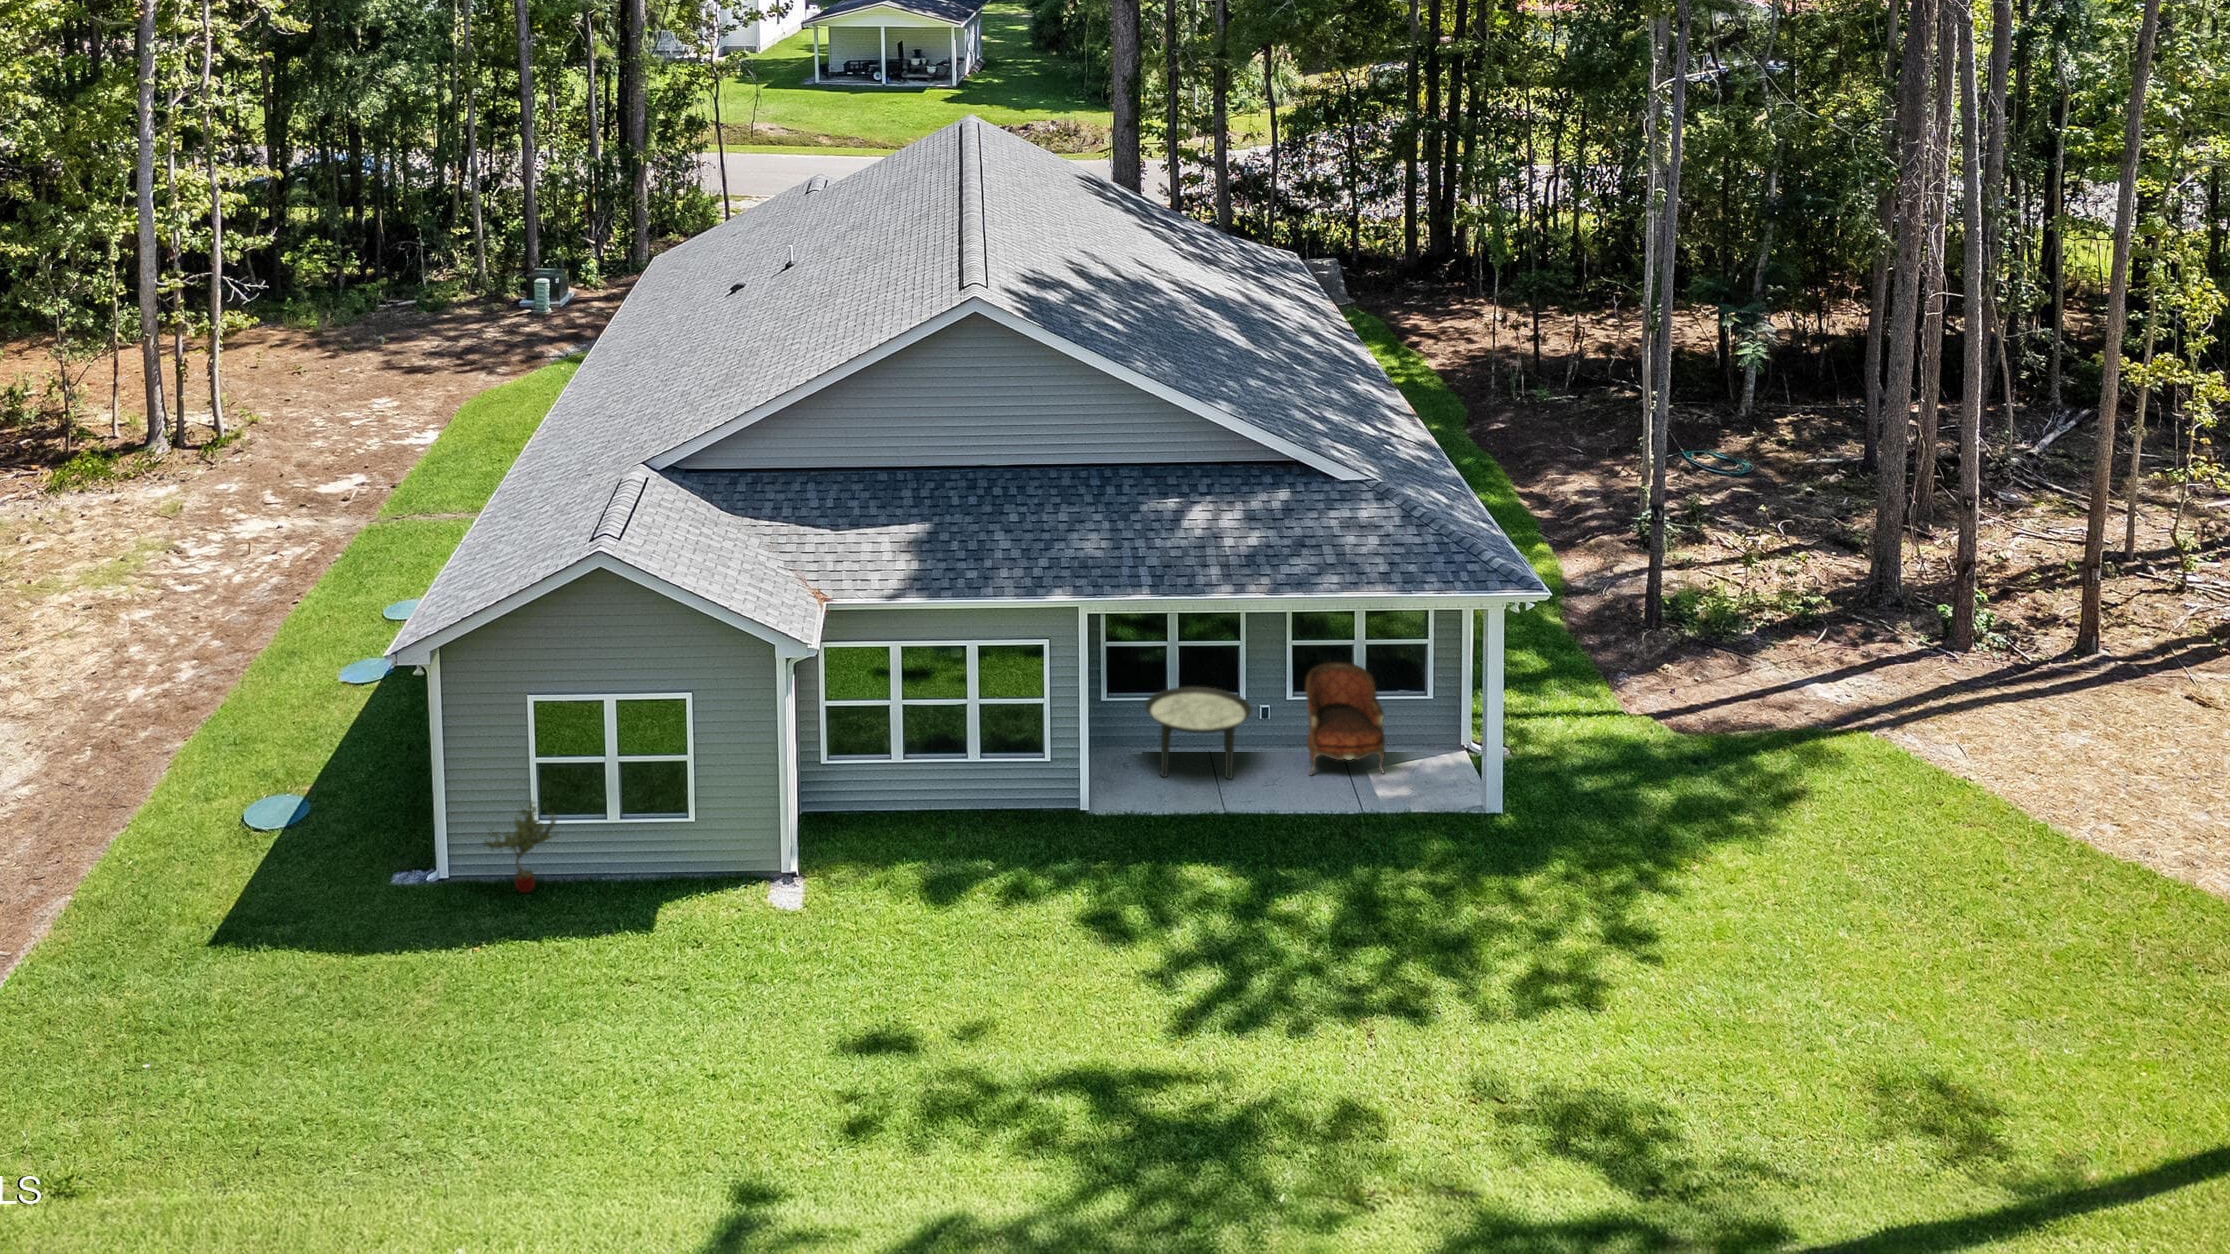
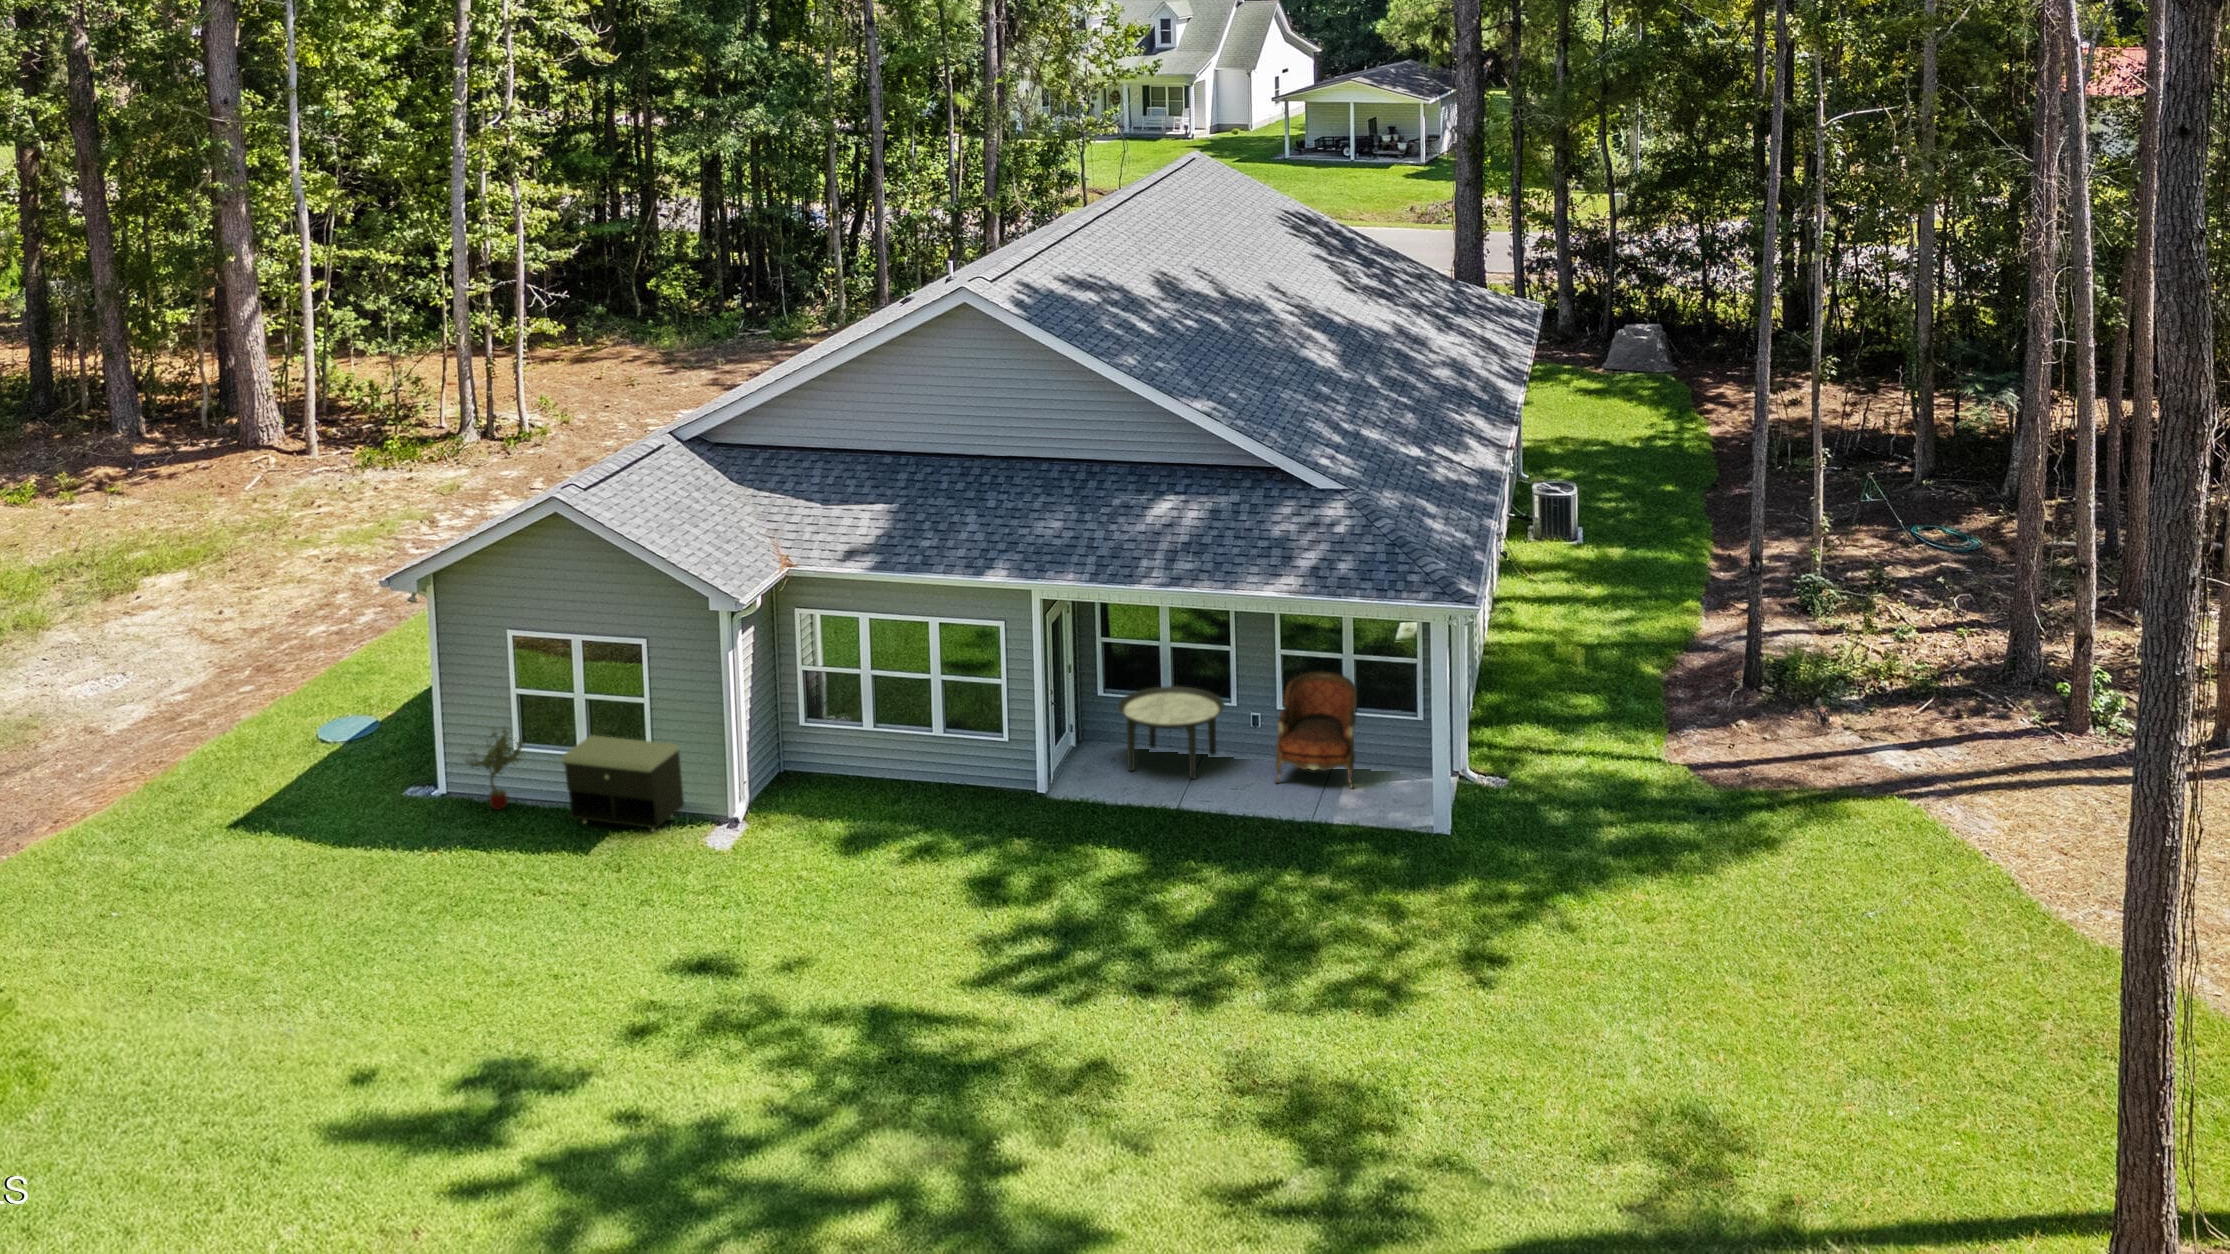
storage bench: none [619,801,742,900] -> present [562,735,684,832]

